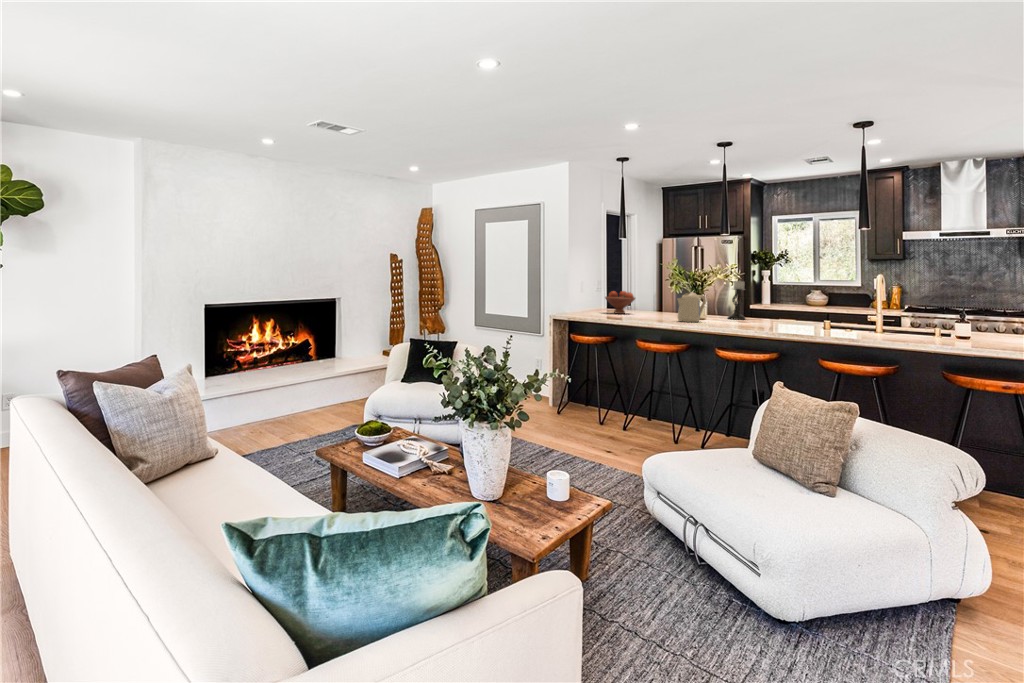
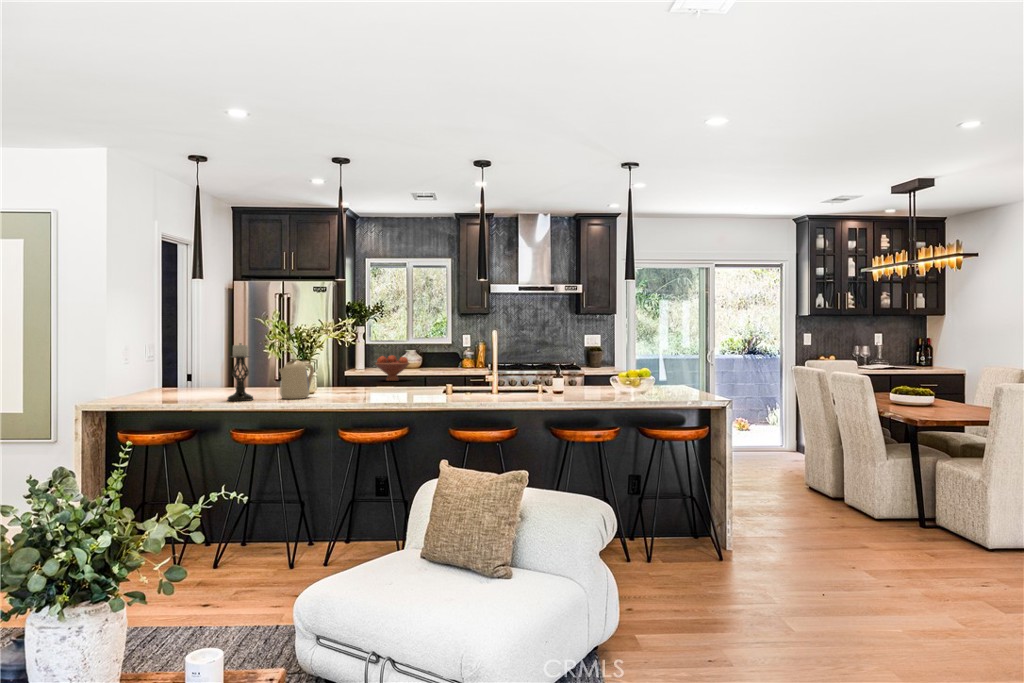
candle holder: present [728,280,745,320] -> present [227,343,253,401]
fruit bowl: present [605,291,635,314] -> present [376,355,409,381]

